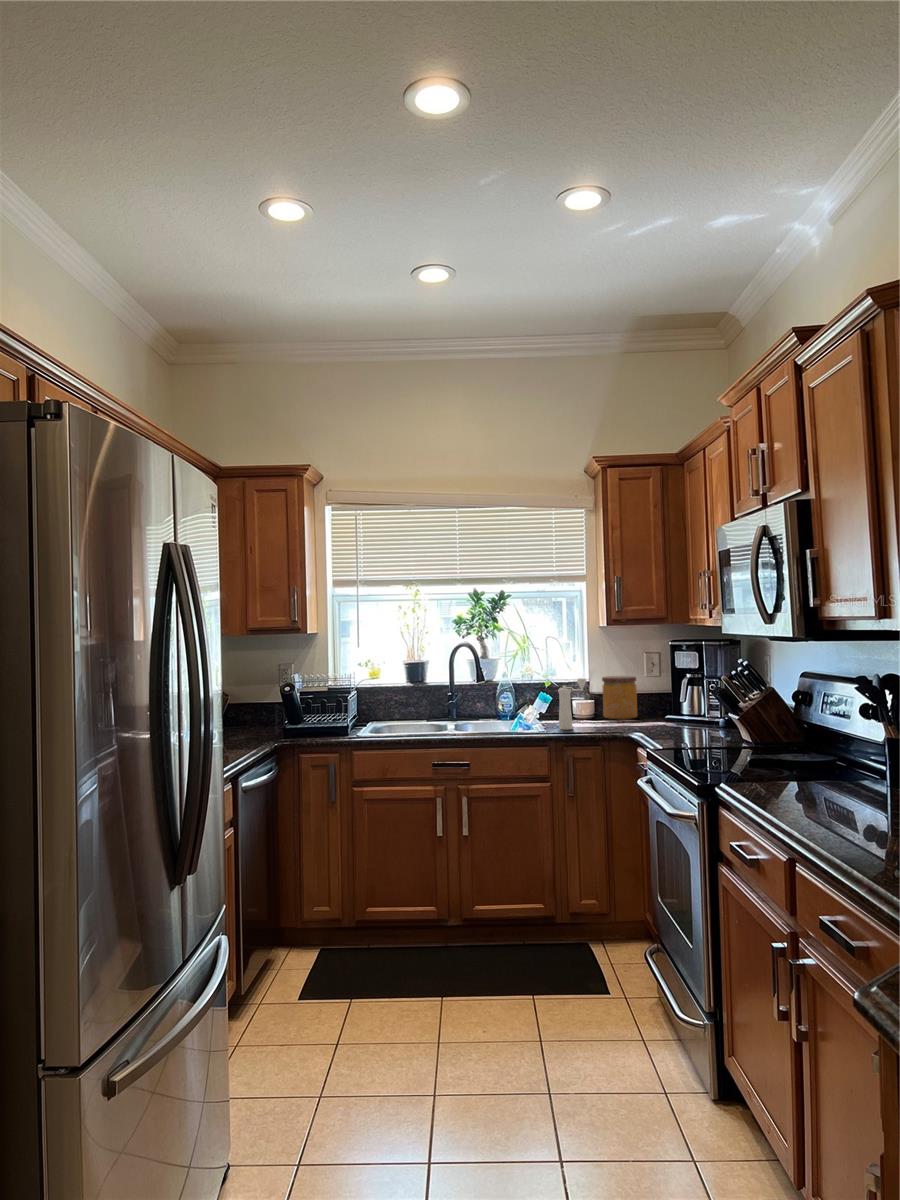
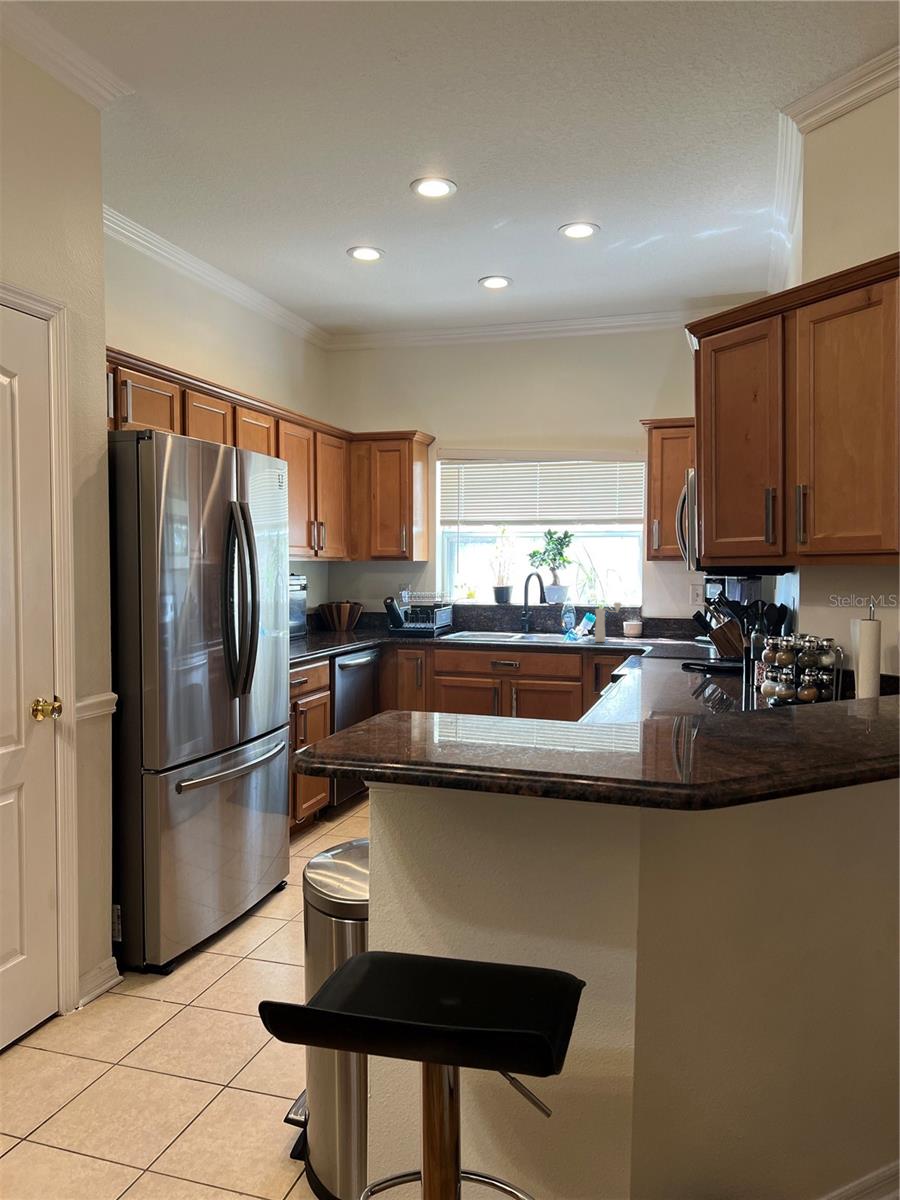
jar: present [602,676,637,719] -> none [647,604,675,638]

